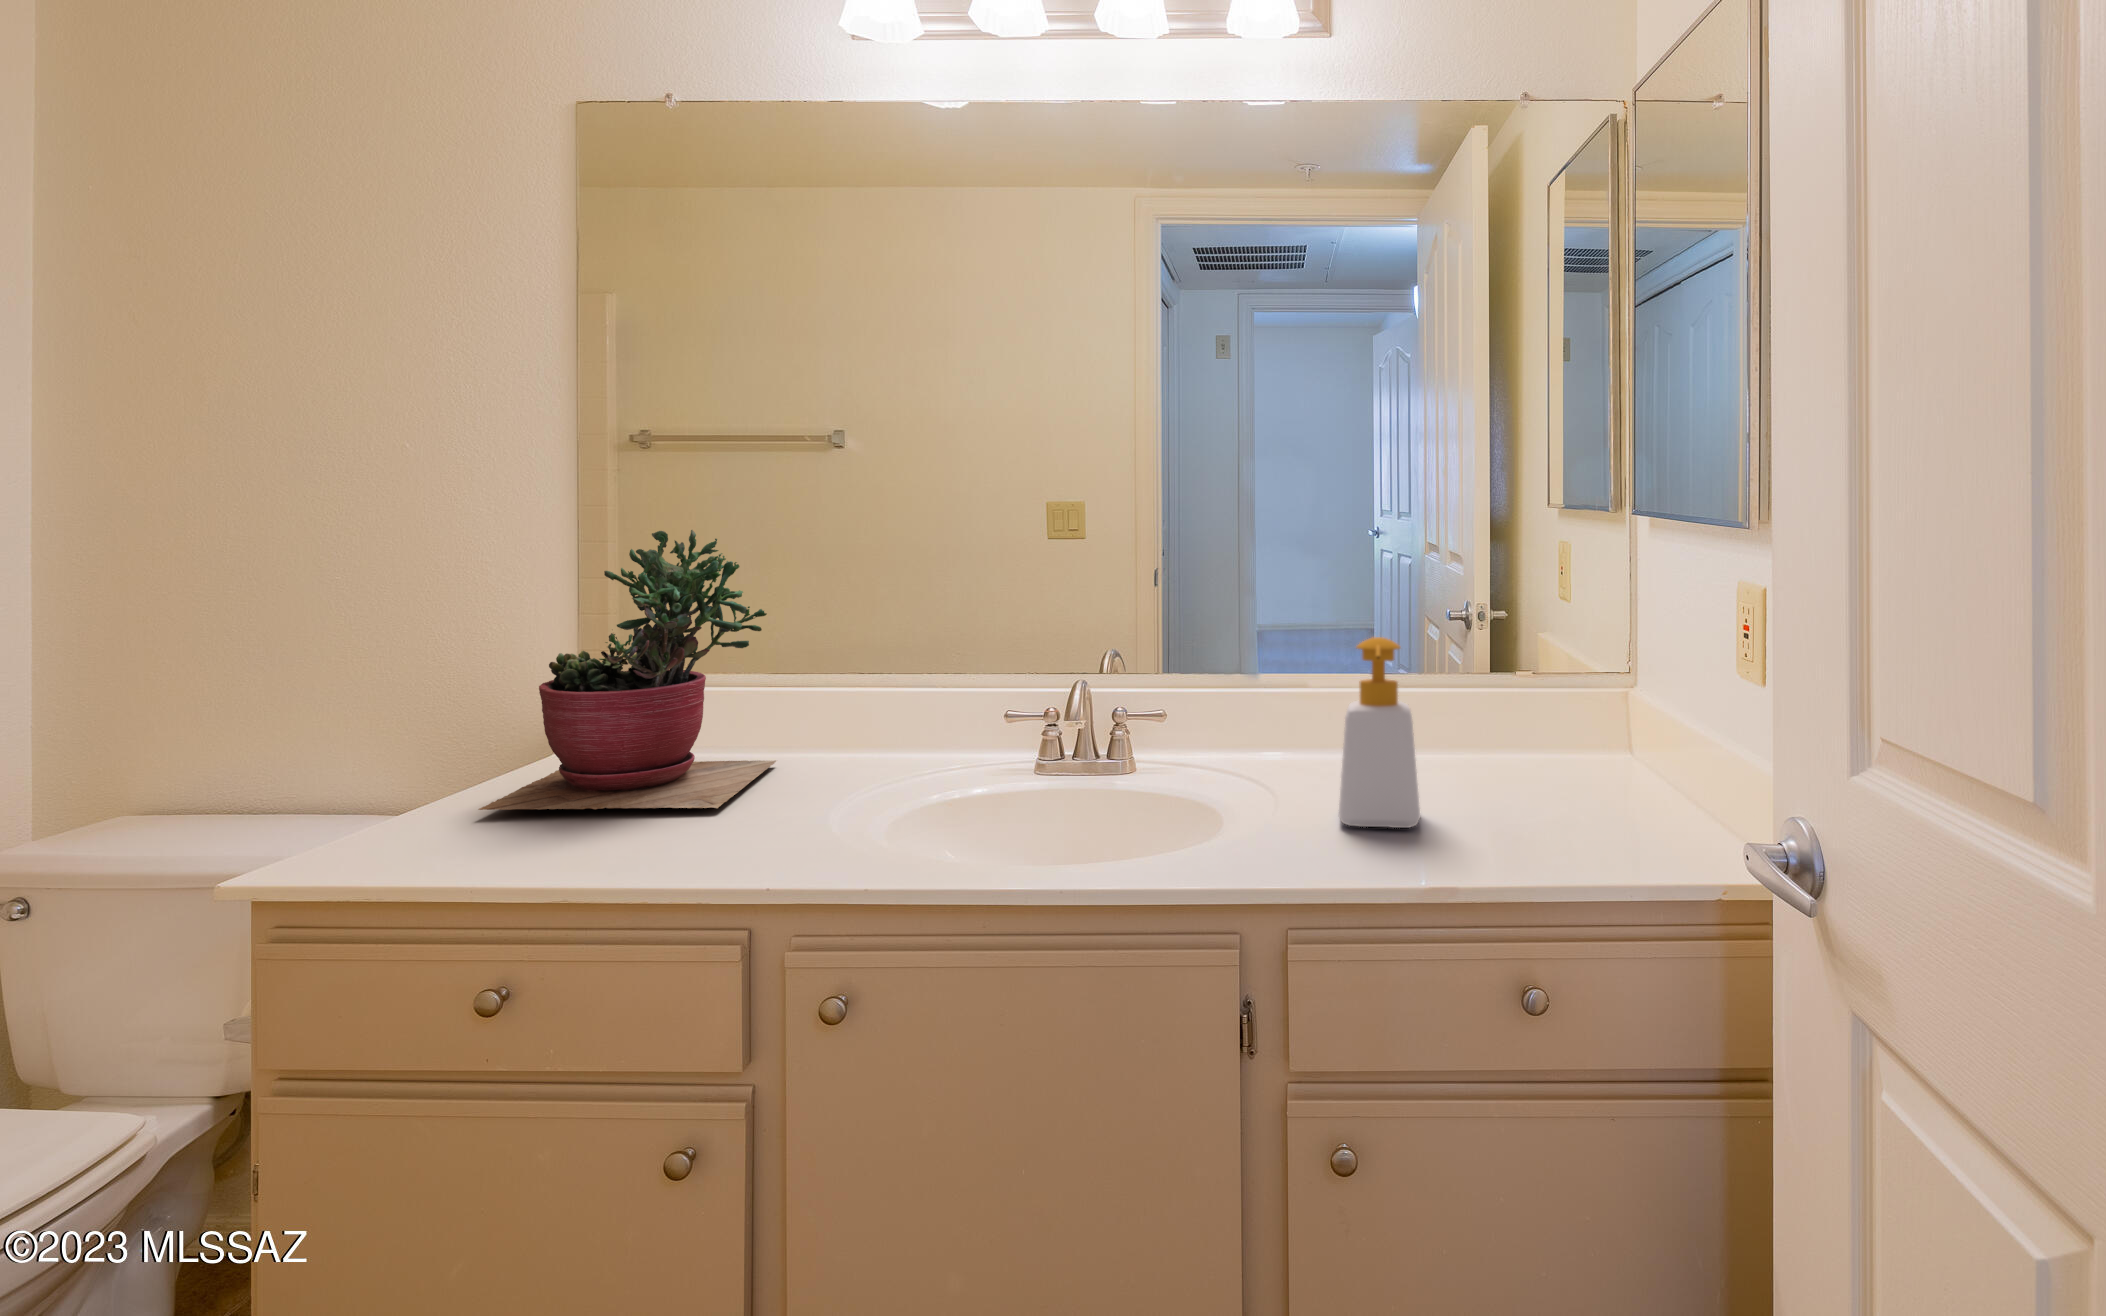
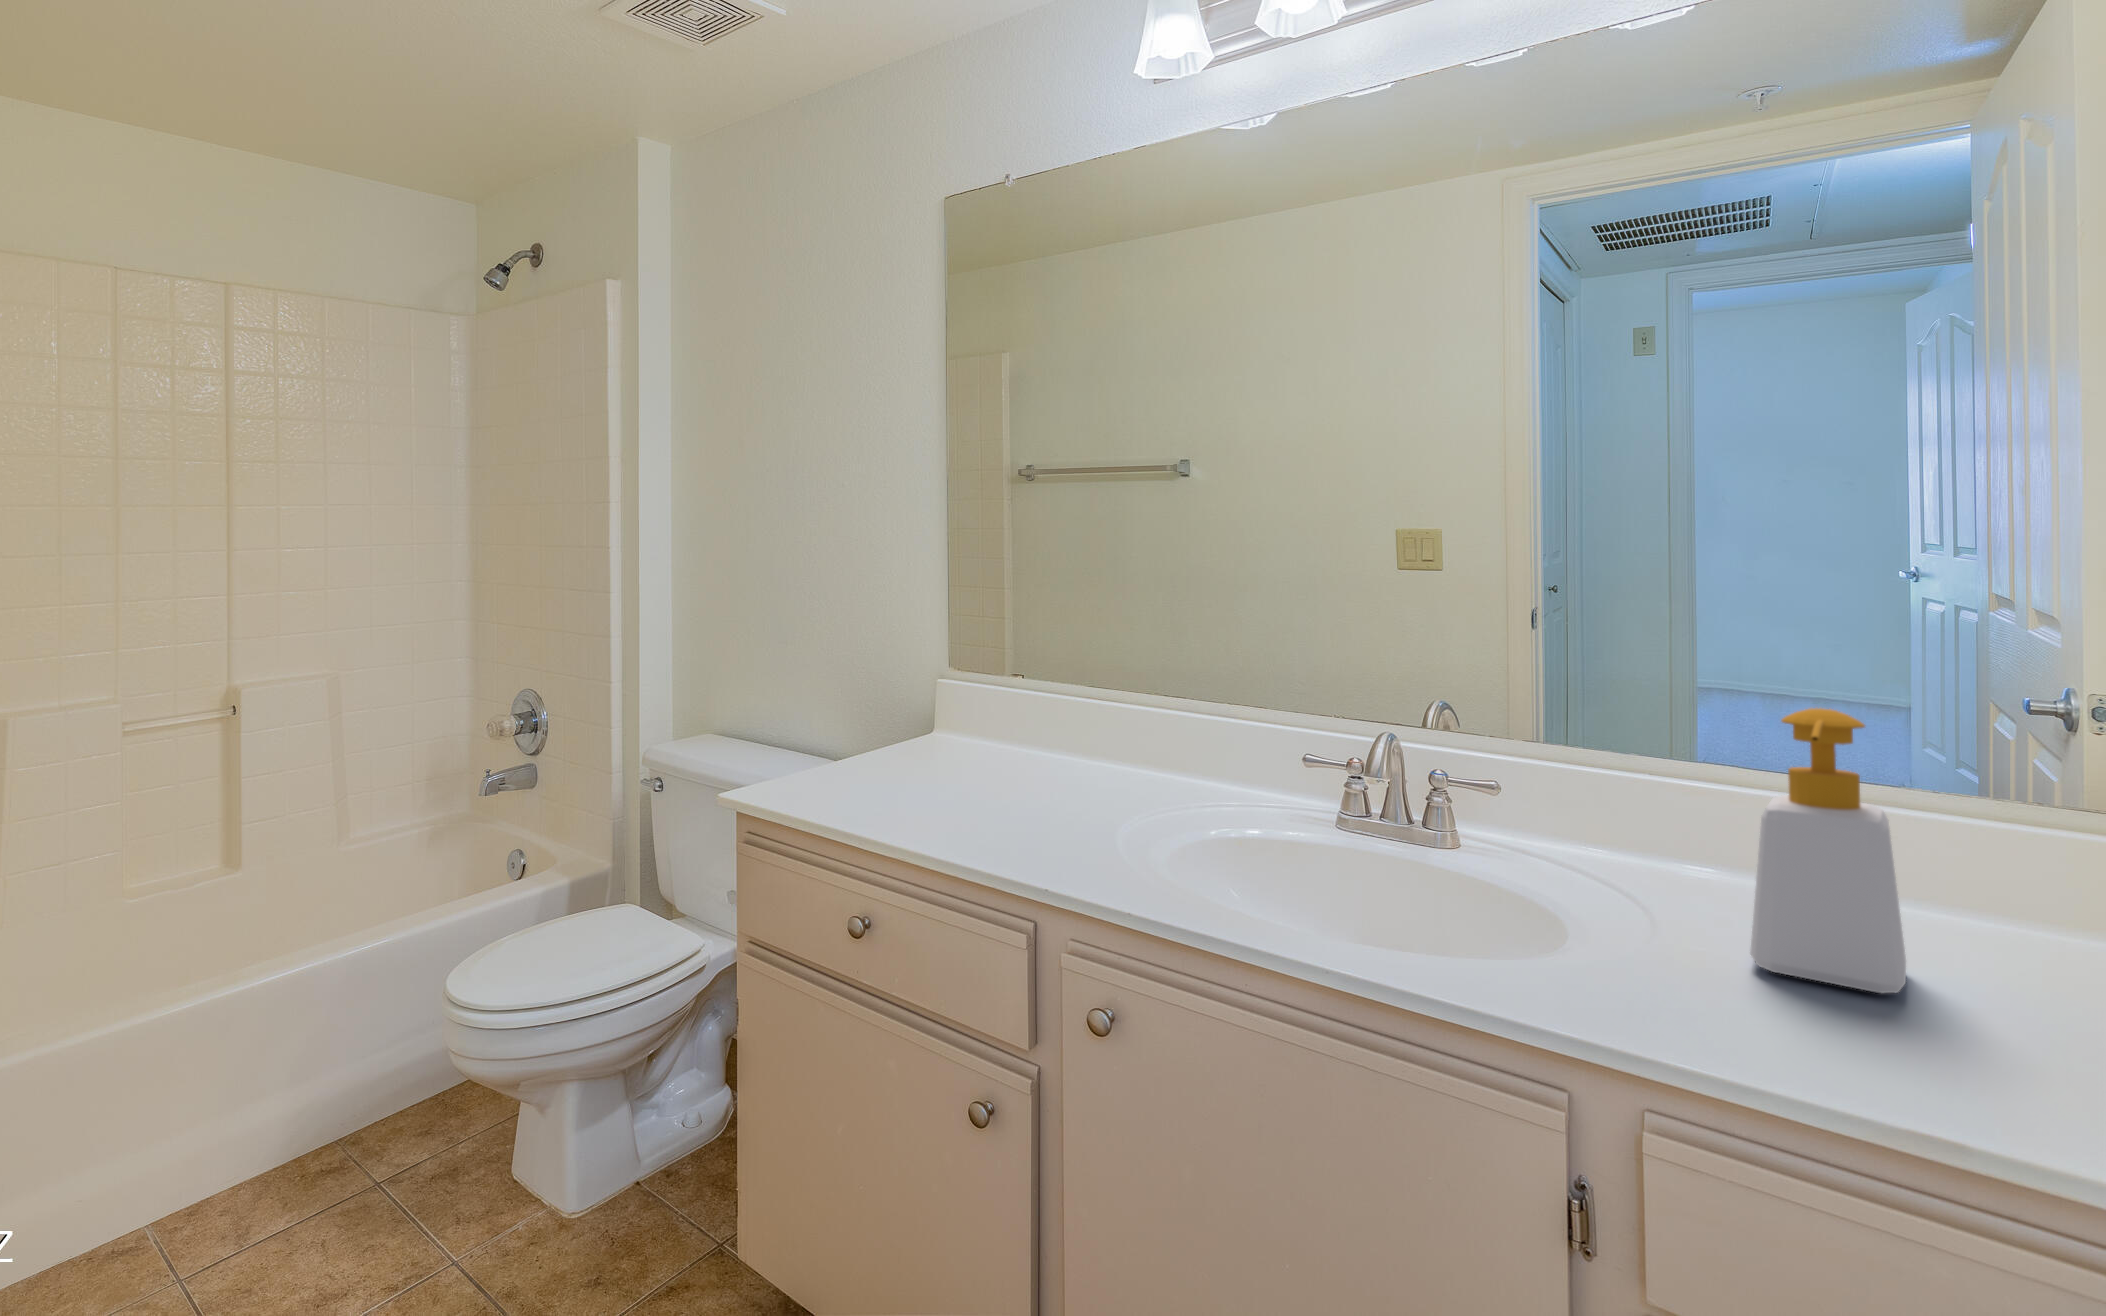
succulent plant: present [479,530,776,810] -> none [831,565,1077,823]

